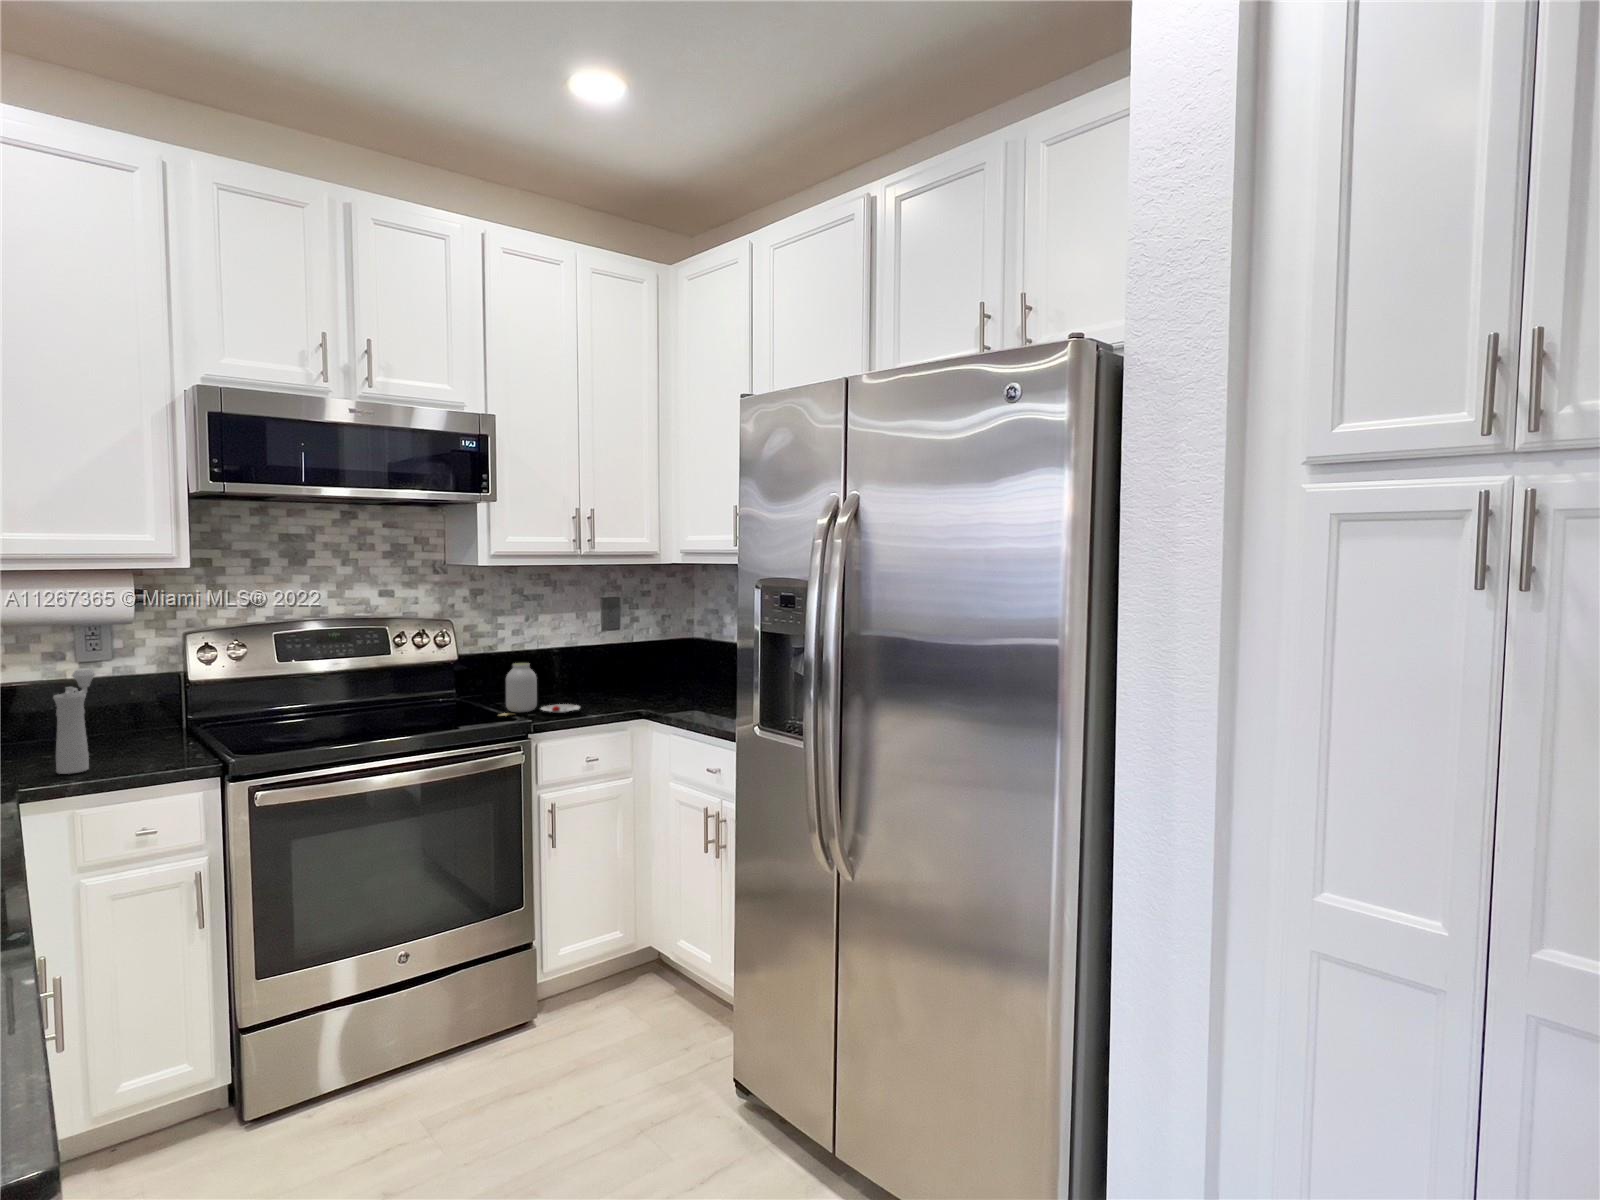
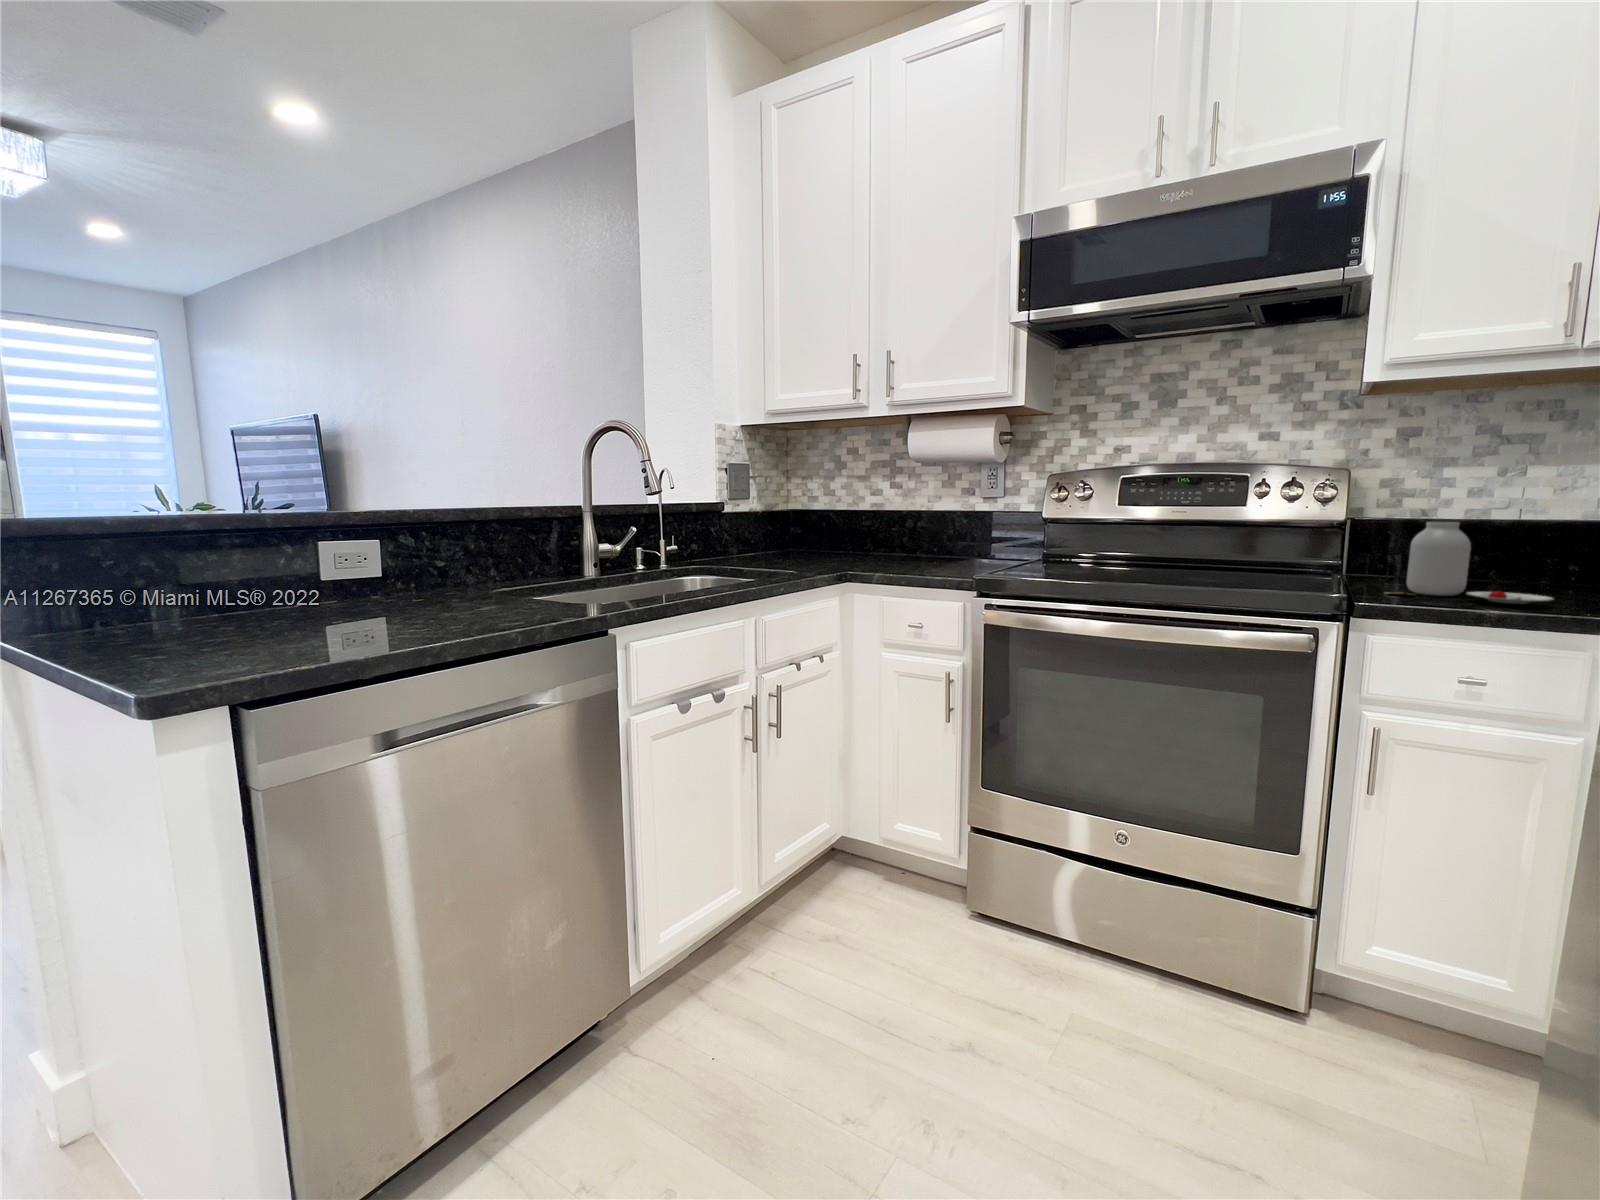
pepper mill: present [53,669,96,774] -> none [899,491,944,575]

